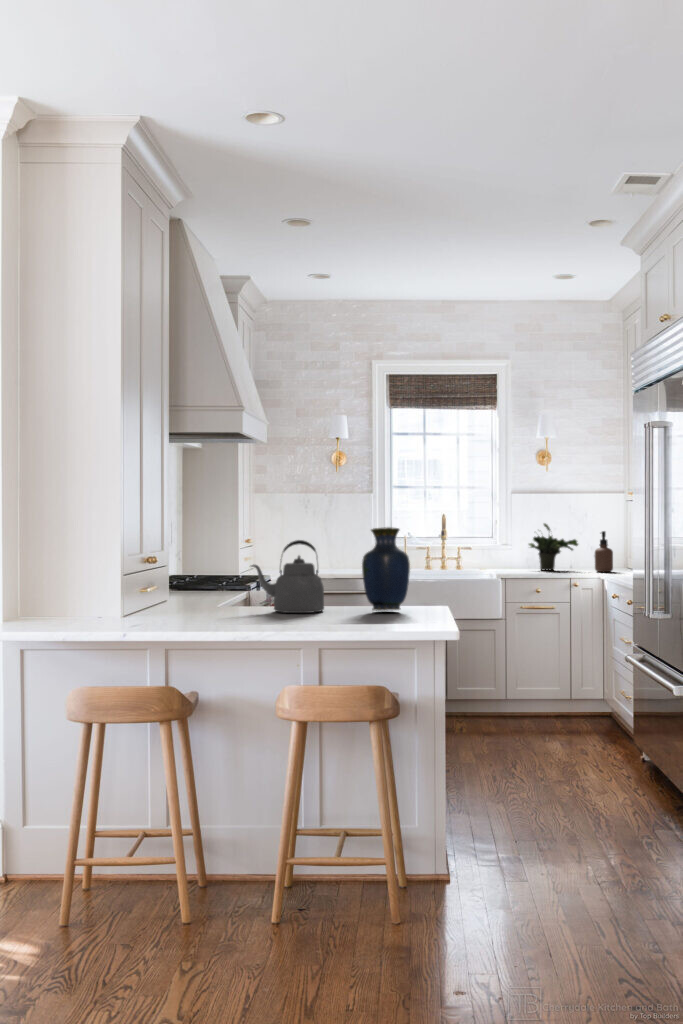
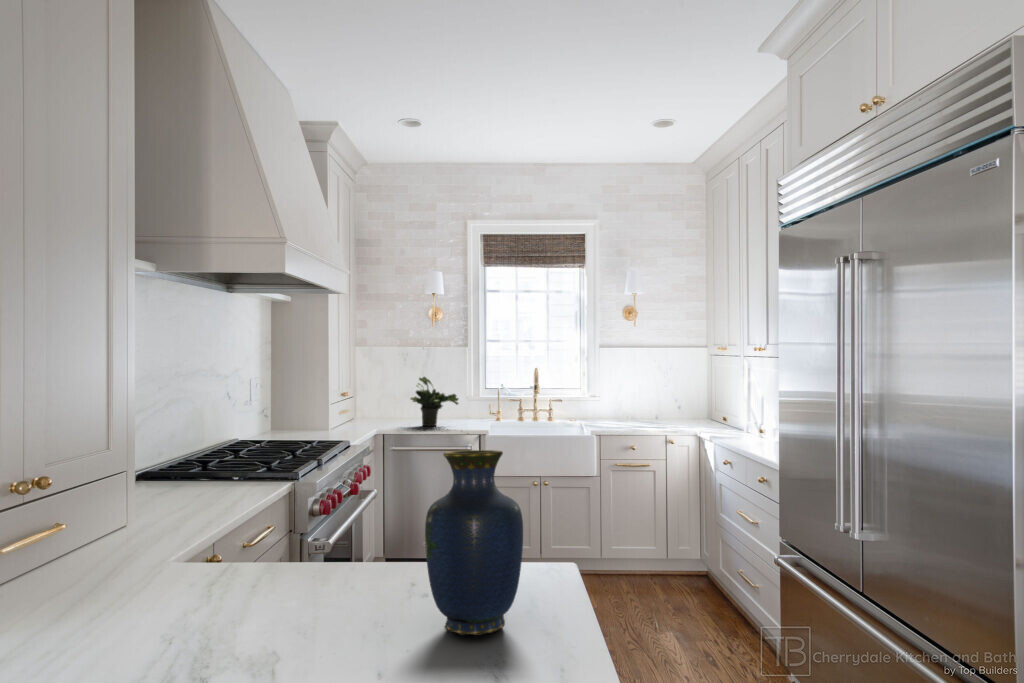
potted plant: present [529,524,578,570] -> present [411,377,458,426]
soap dispenser: present [595,531,613,572] -> none [683,385,700,425]
kettle: present [251,540,324,613] -> none [187,475,349,646]

